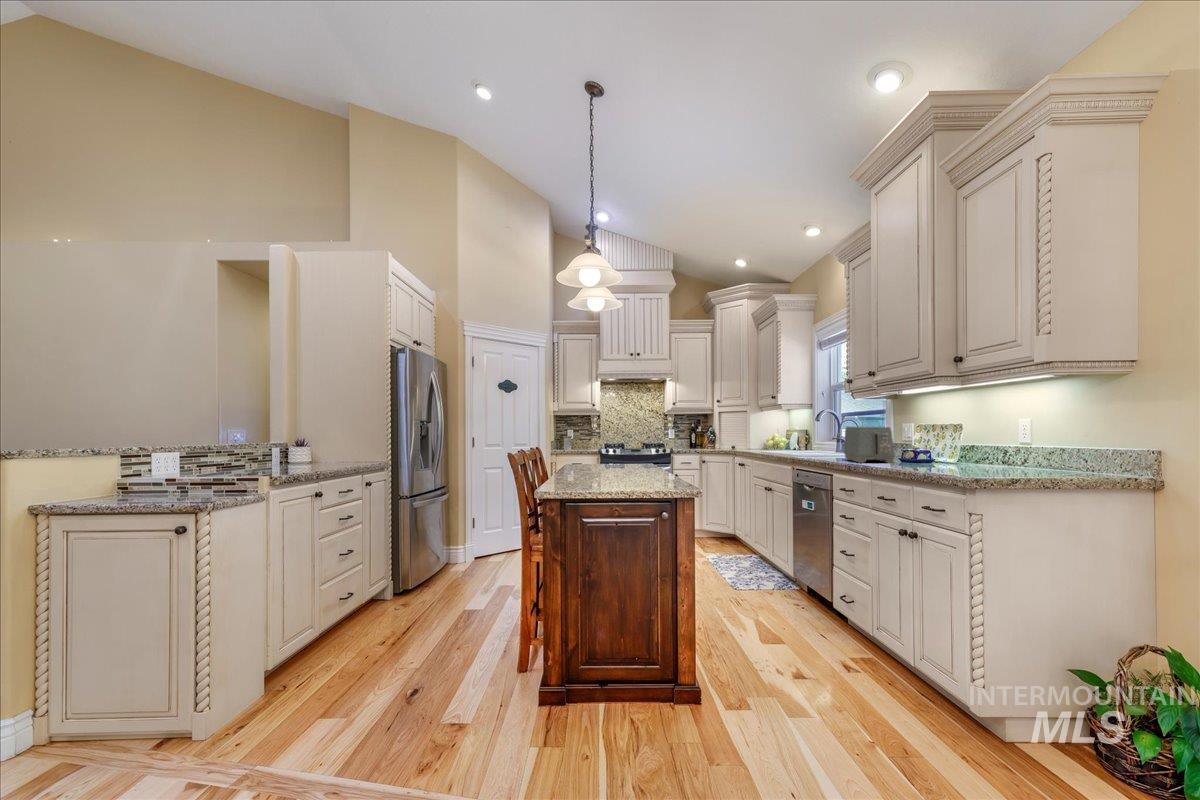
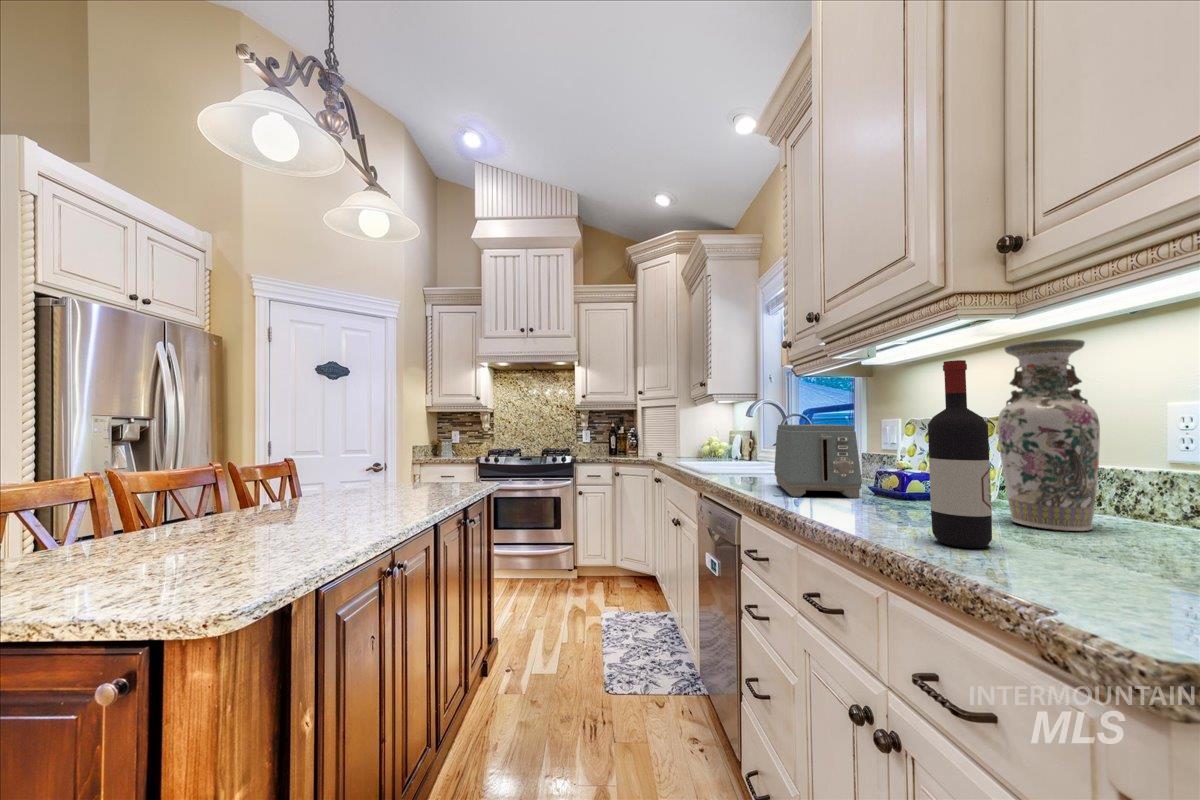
vase: none [955,395,993,469] -> present [998,339,1100,531]
wine bottle: none [925,405,948,472] -> present [928,360,992,548]

